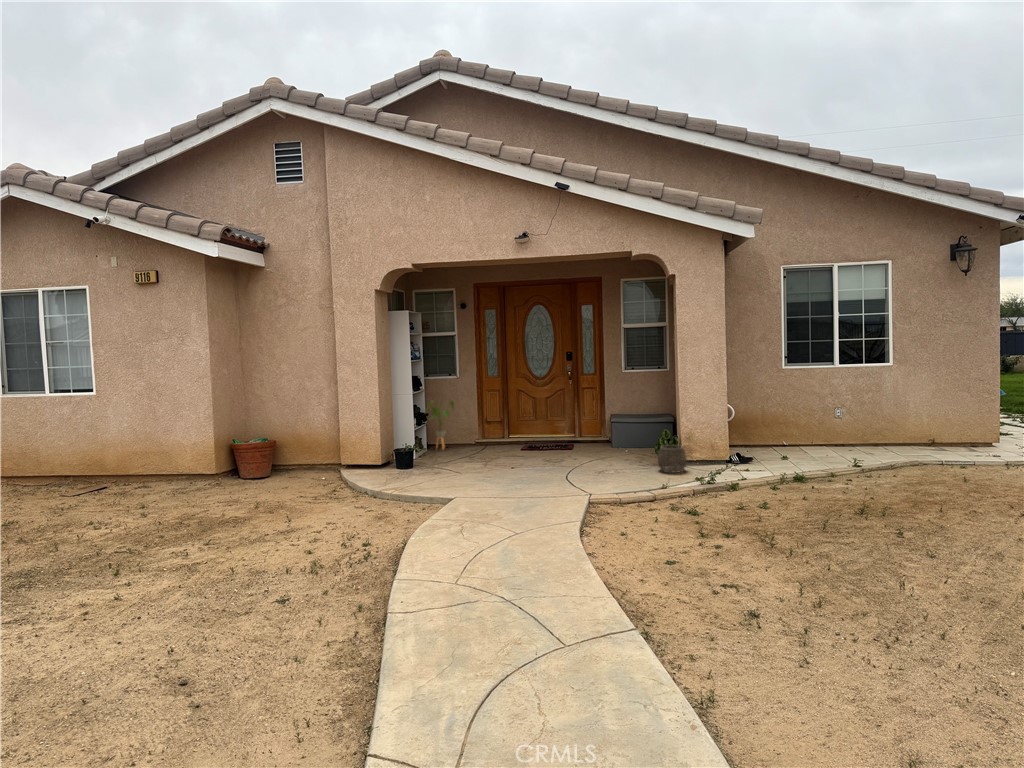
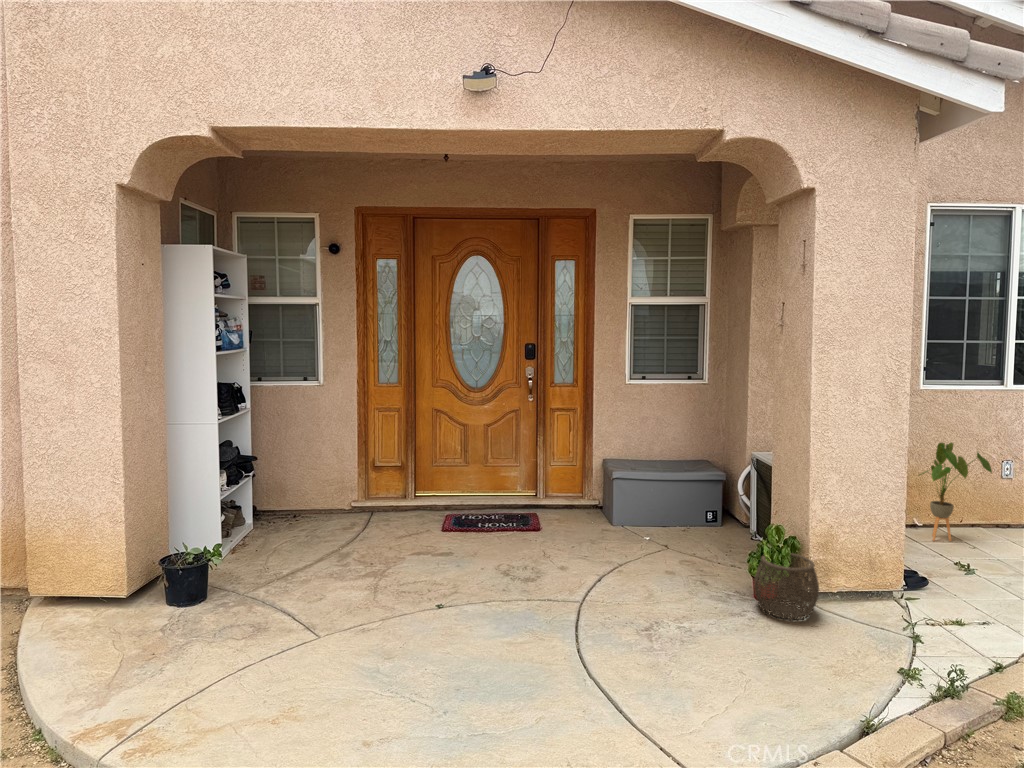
house plant: present [425,401,454,449] -> present [920,442,992,541]

